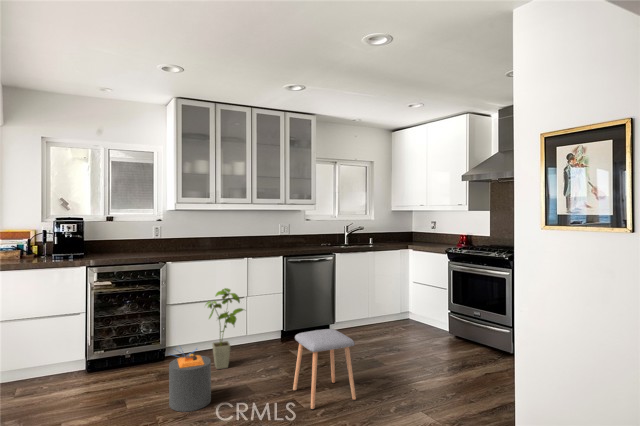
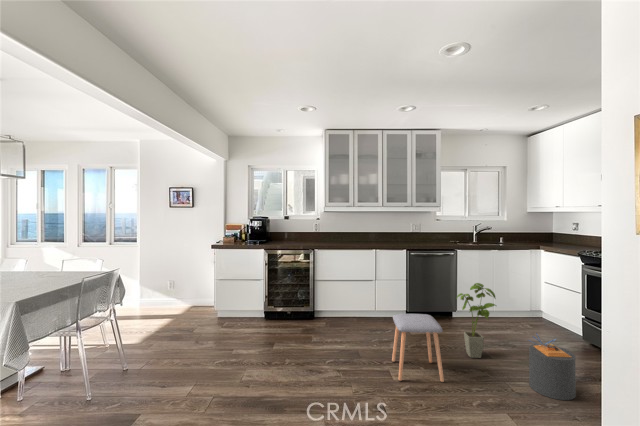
house plant: present [206,288,244,369] -> present [457,283,496,358]
trash can: present [169,348,211,412] -> present [529,333,576,400]

